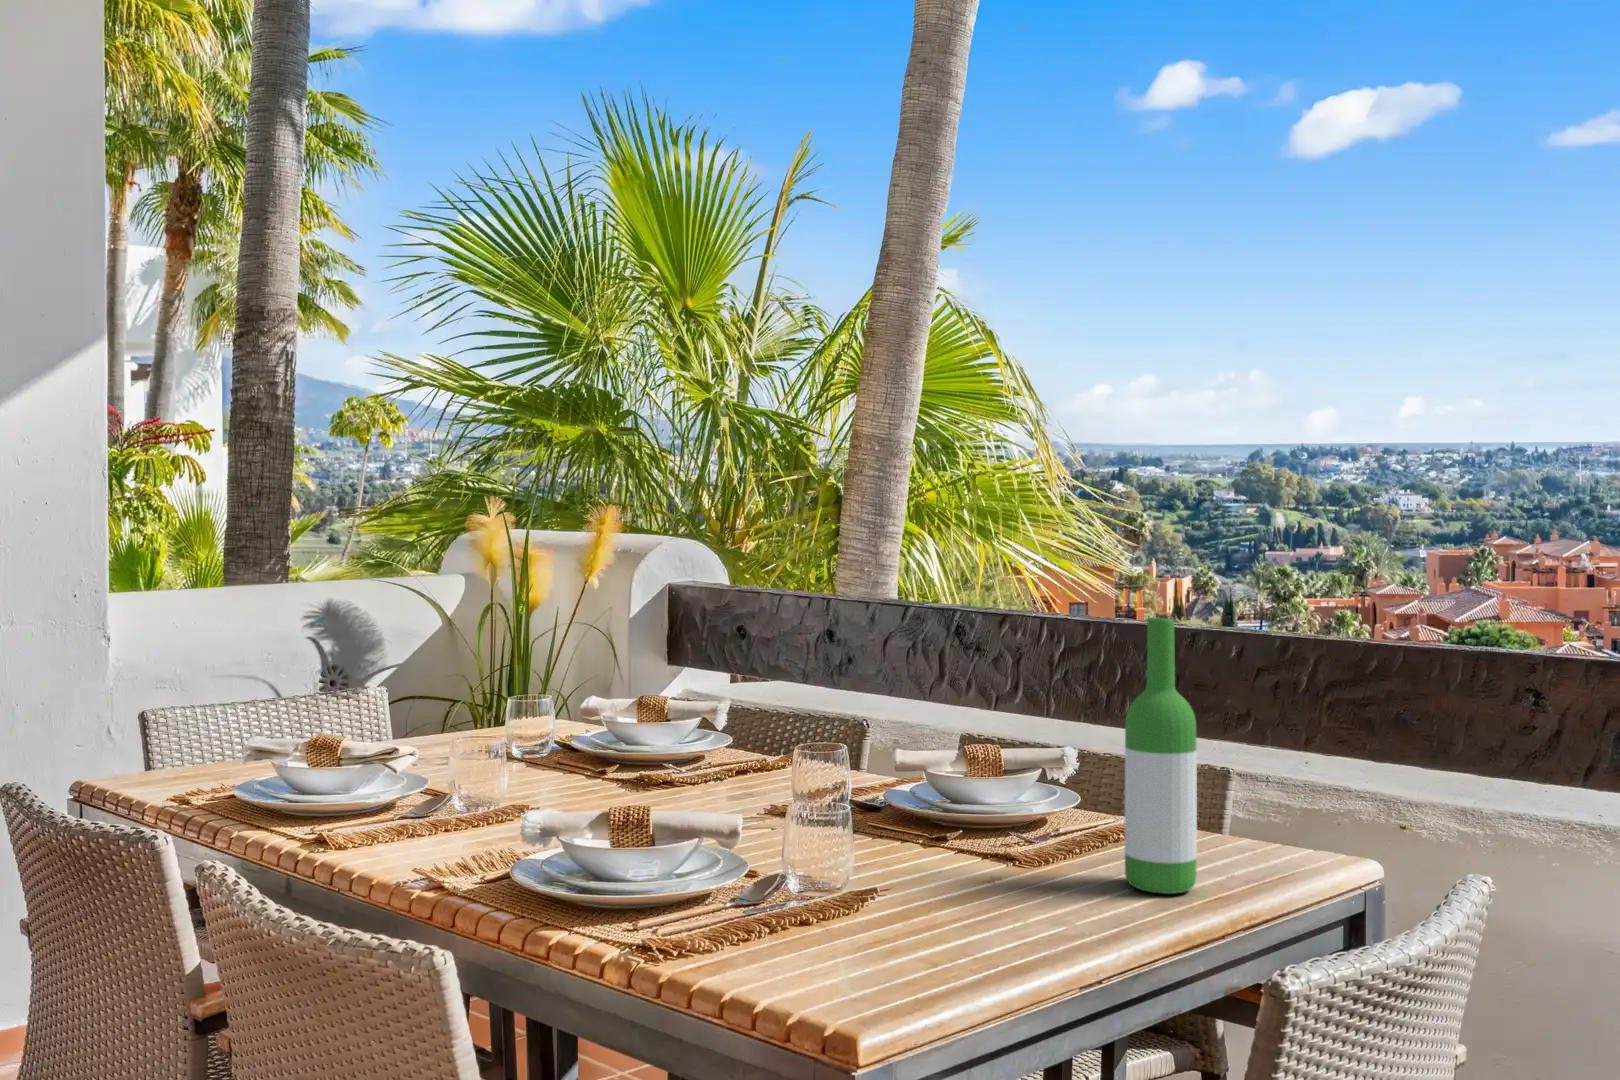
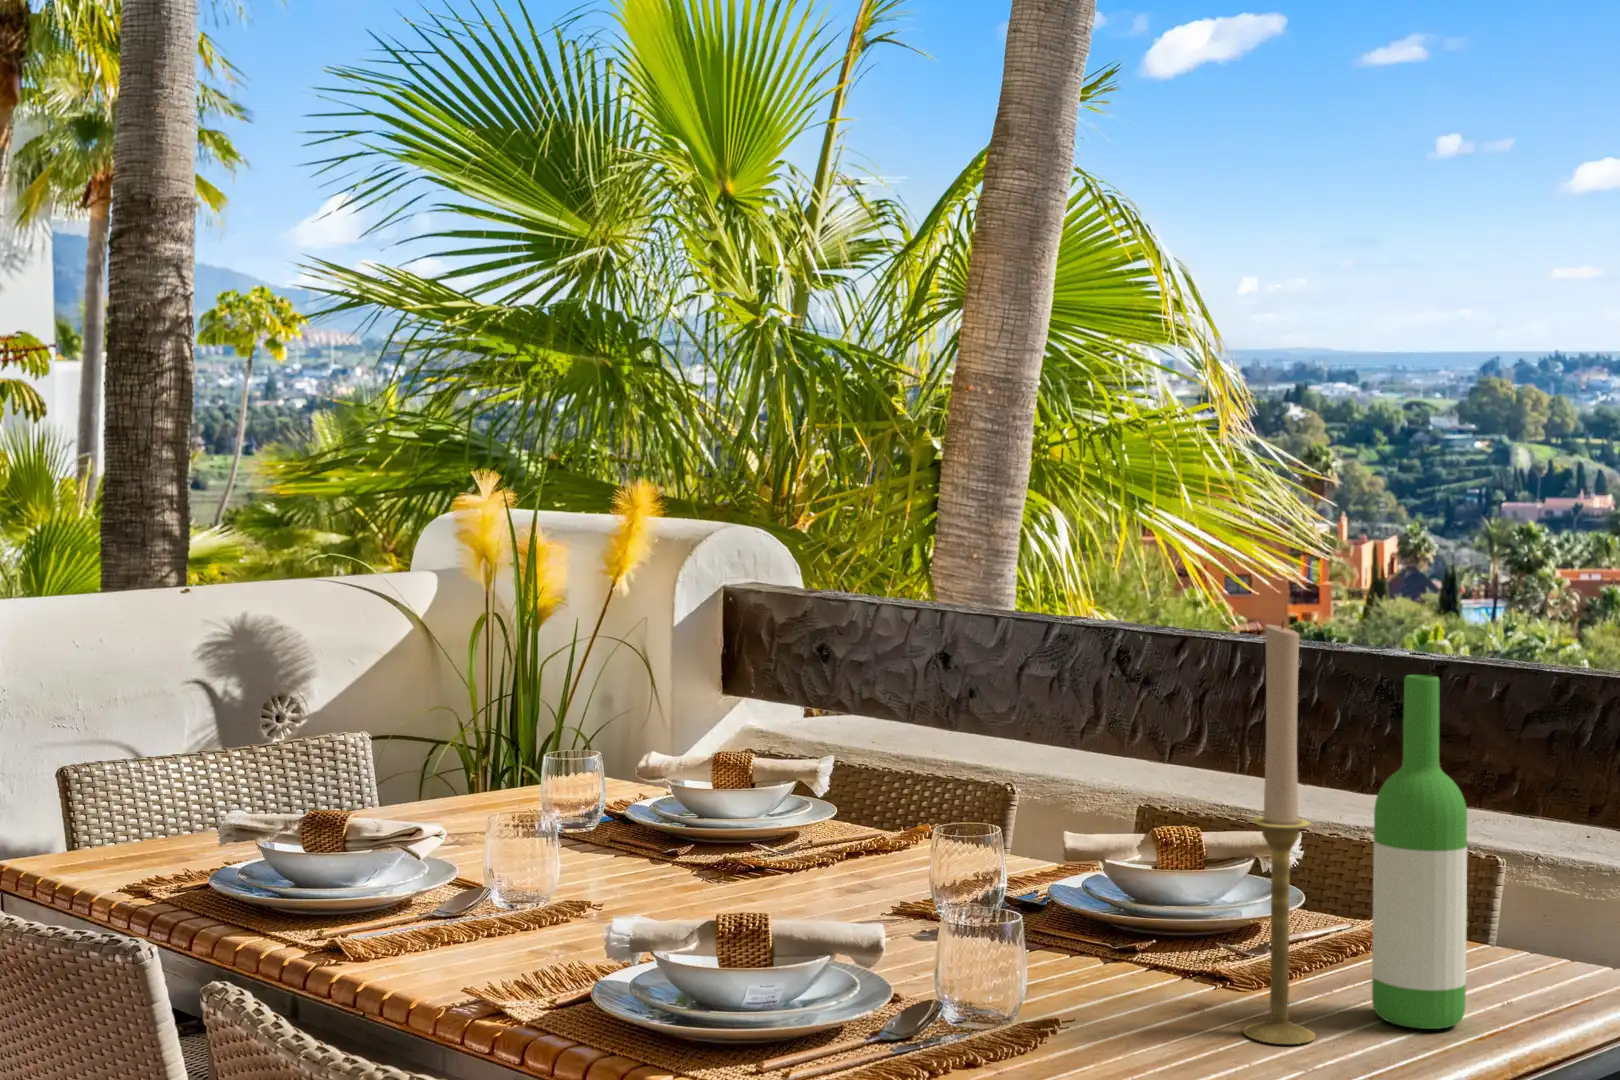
candlestick: none [1023,573,1080,906] -> present [1243,622,1316,1044]

